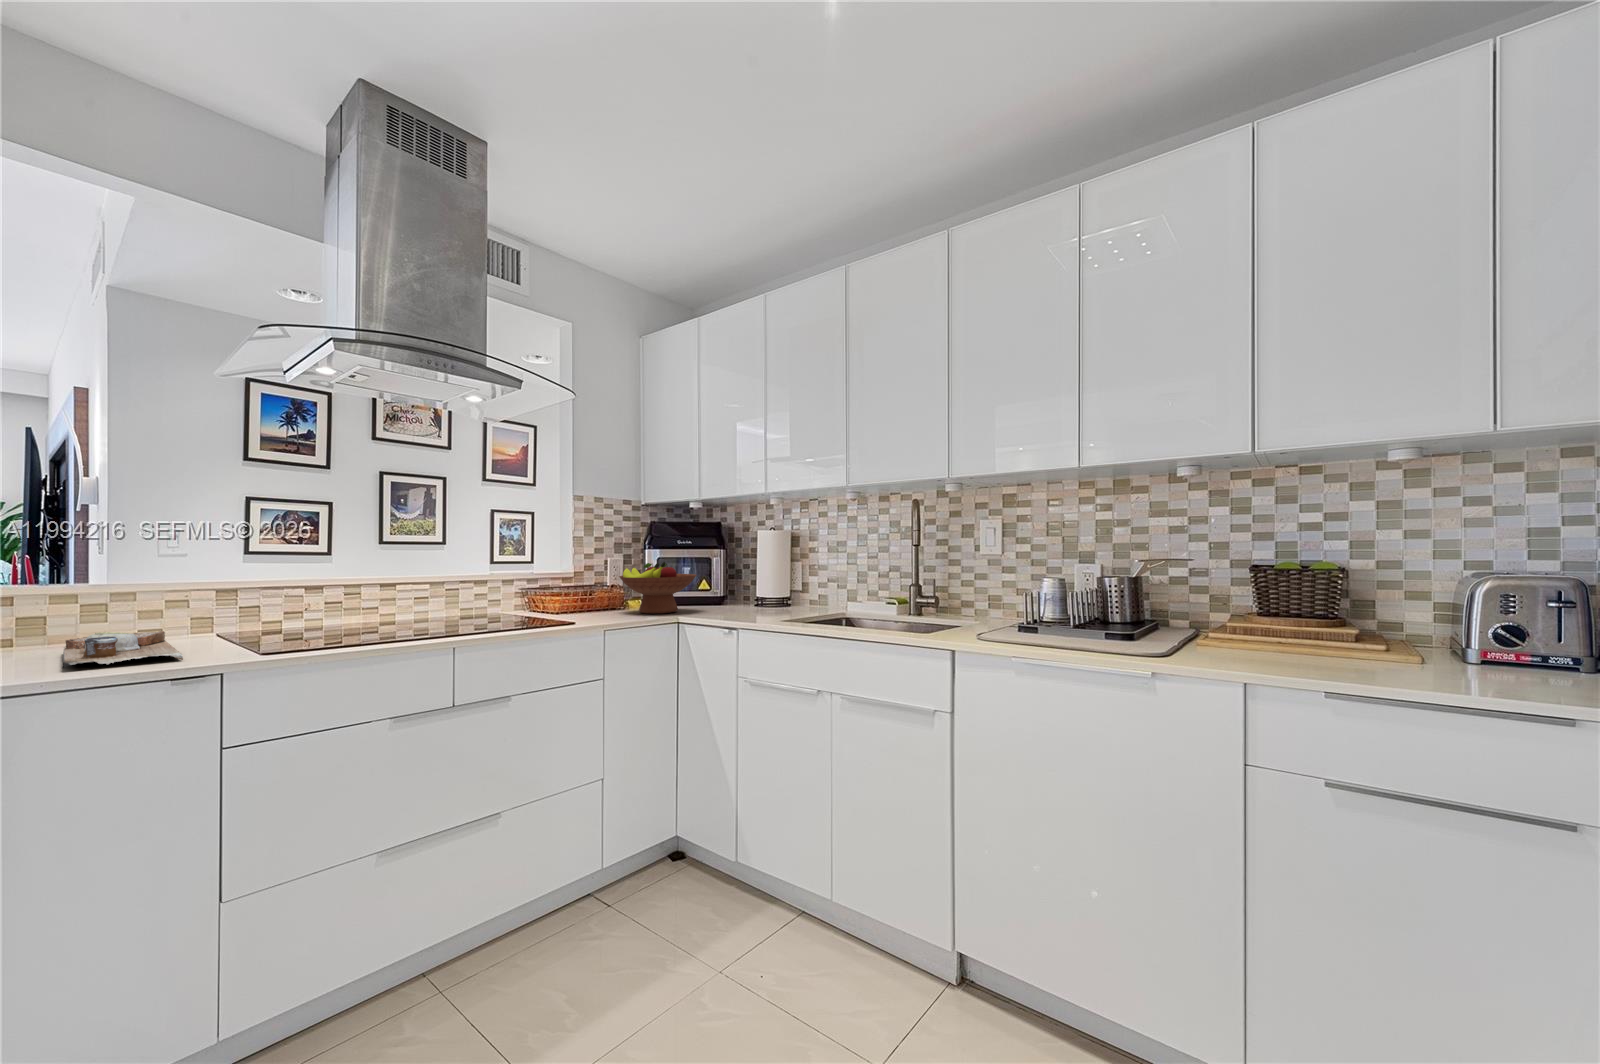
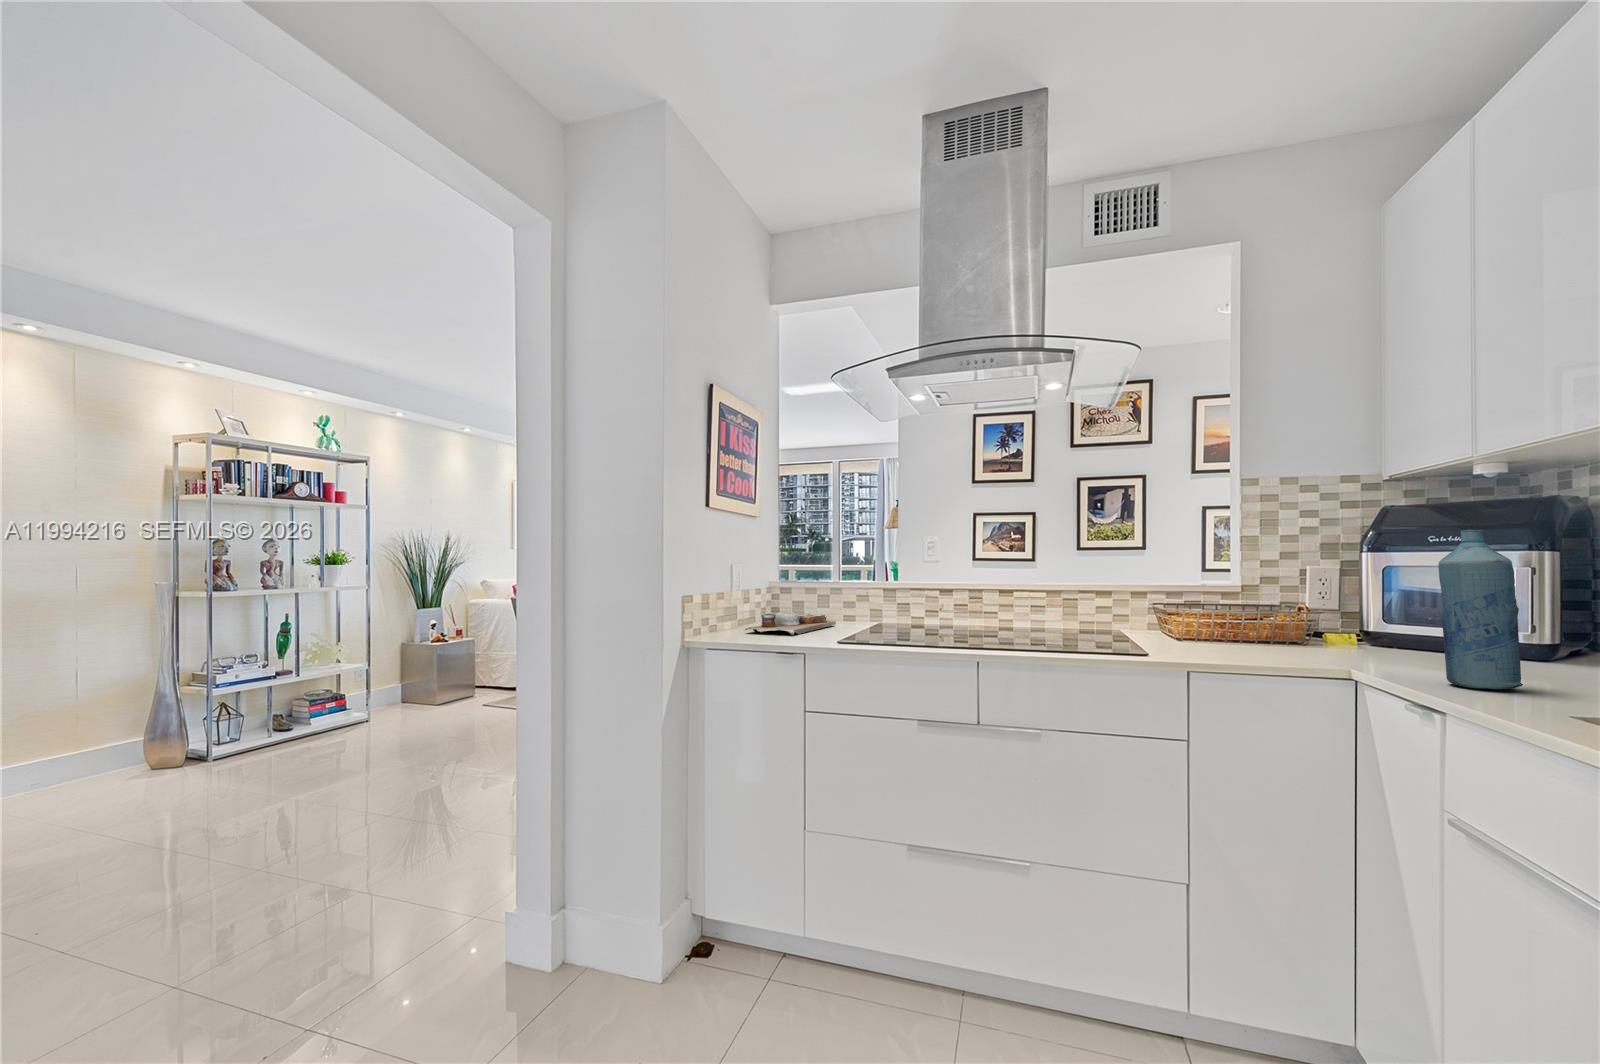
bottle: none [734,539,761,616] -> present [1438,530,1523,689]
fruit bowl: present [619,562,696,614] -> none [1254,573,1416,659]

